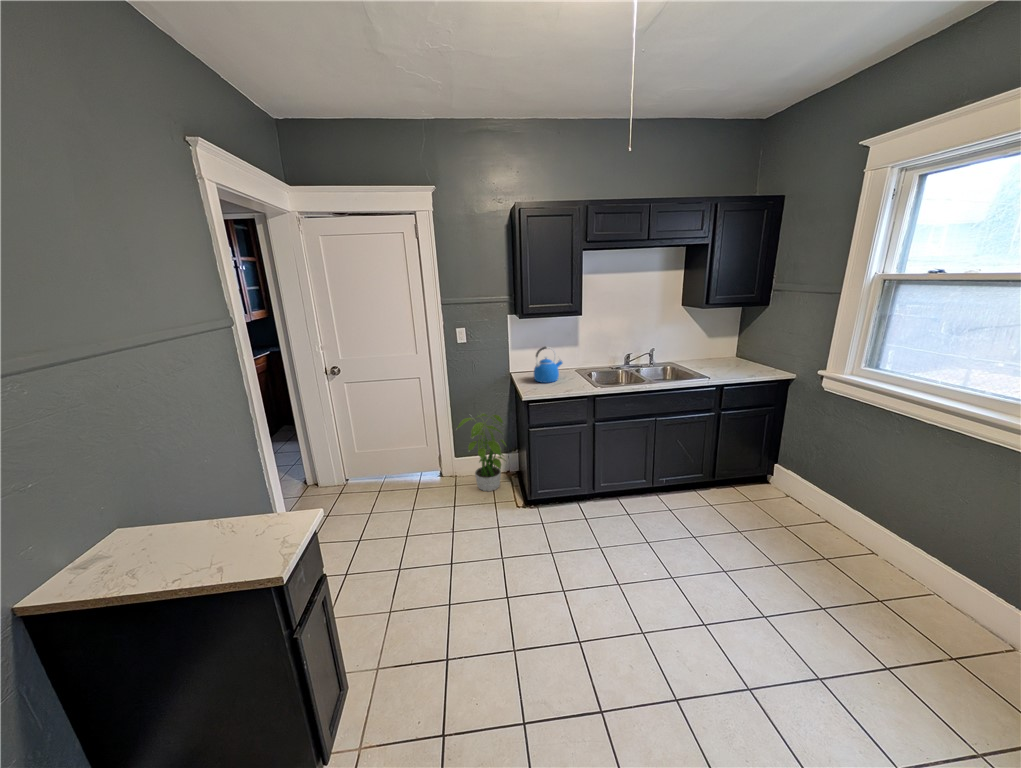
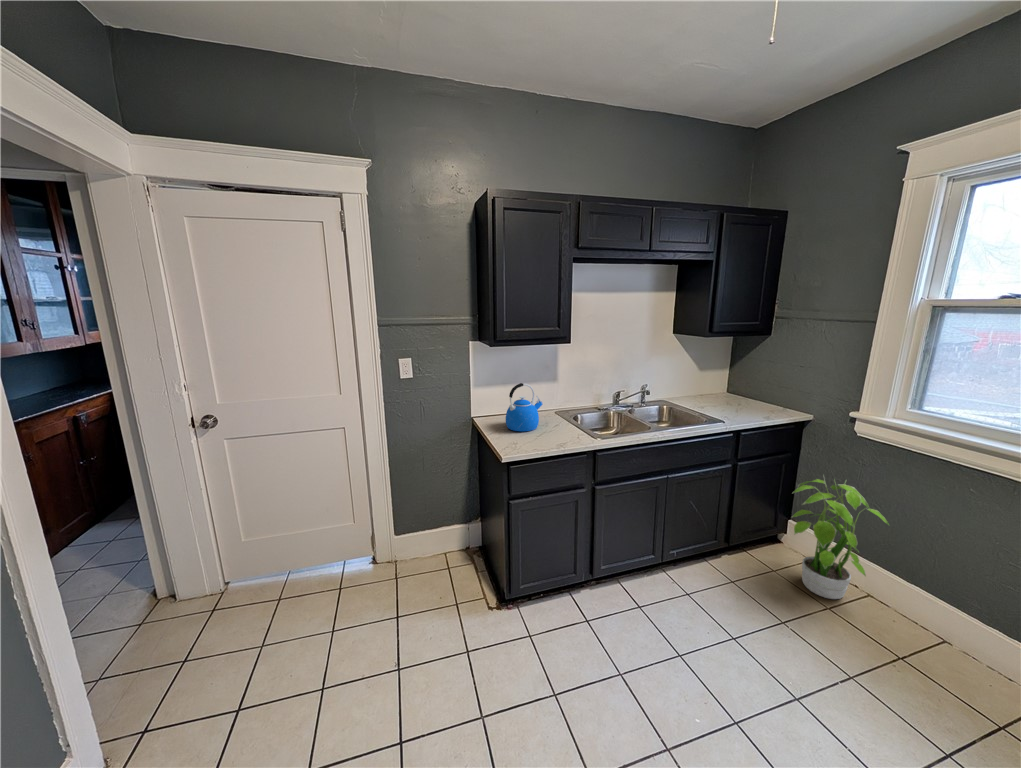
potted plant: present [457,413,506,491] -> present [792,479,889,599]

